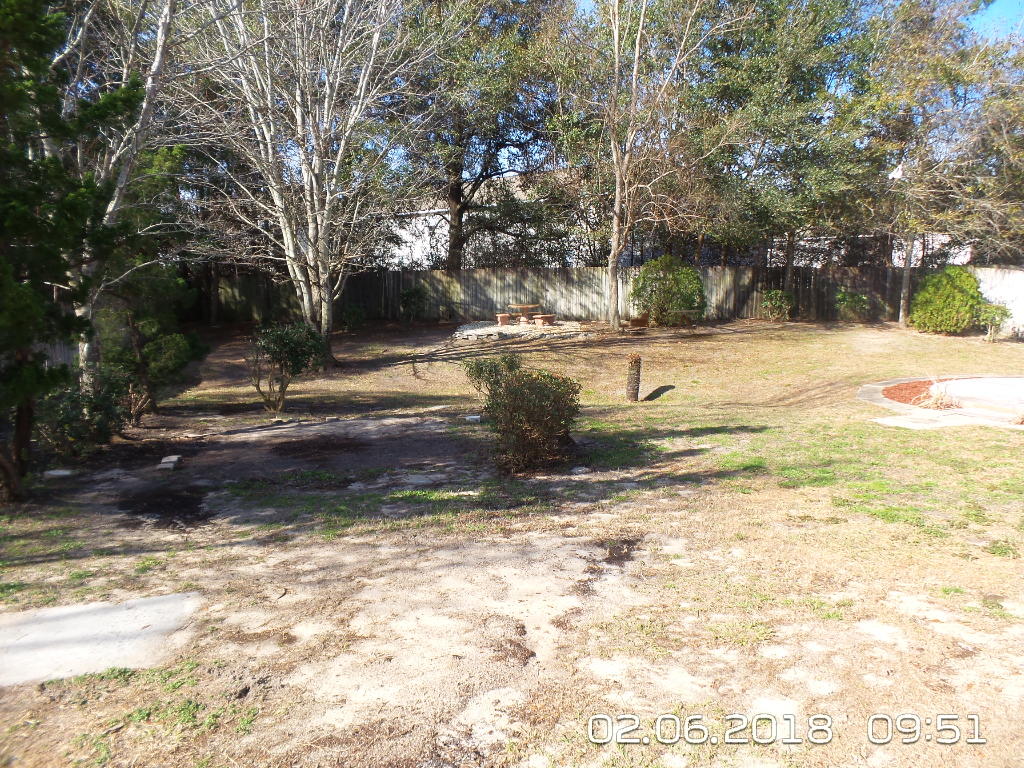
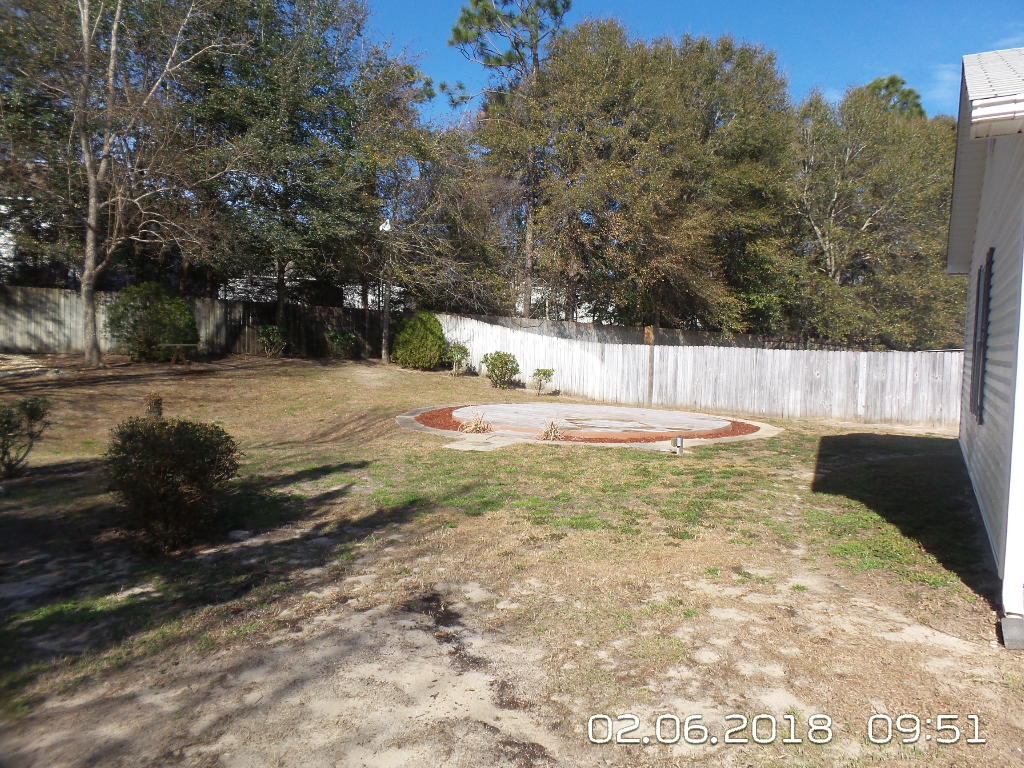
lounge chair: present [619,308,650,333] -> none [96,341,136,370]

